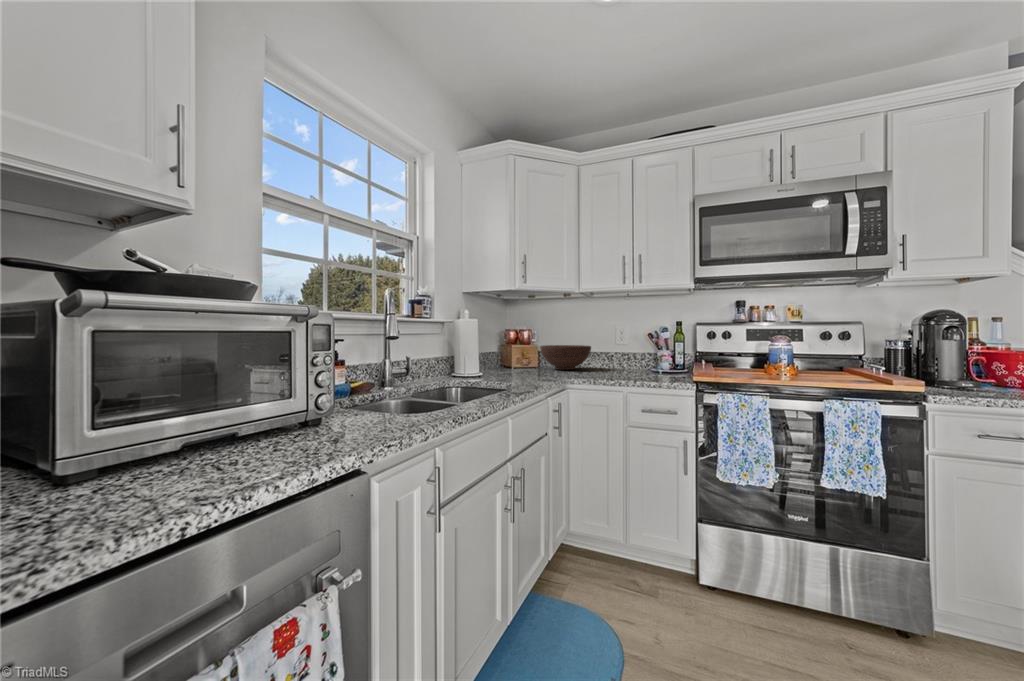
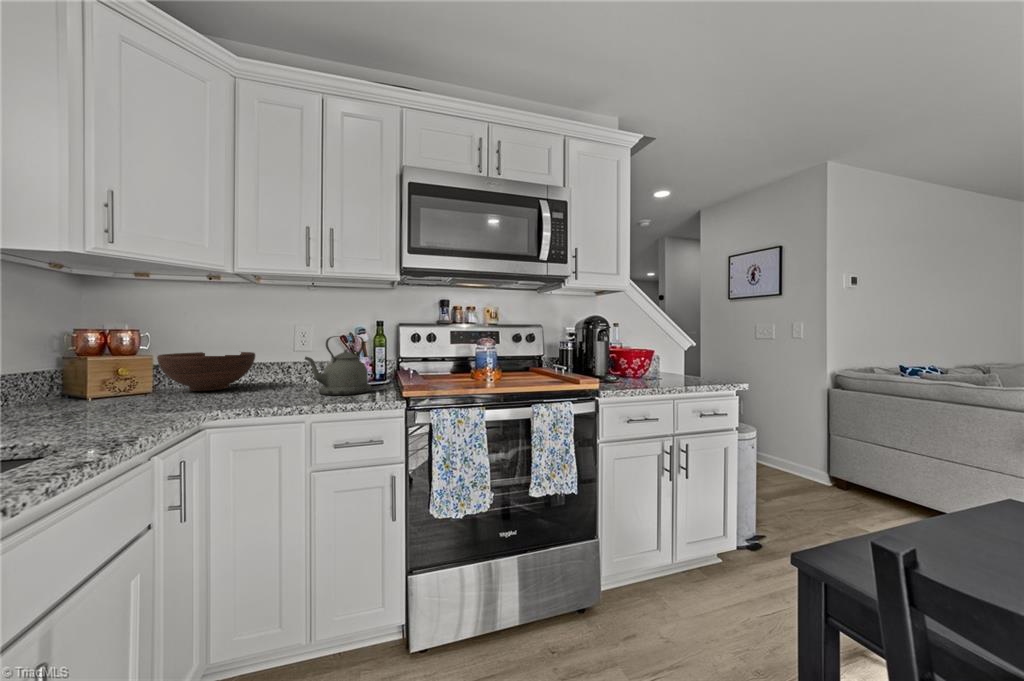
kettle: none [623,333,671,378] -> present [305,336,372,395]

